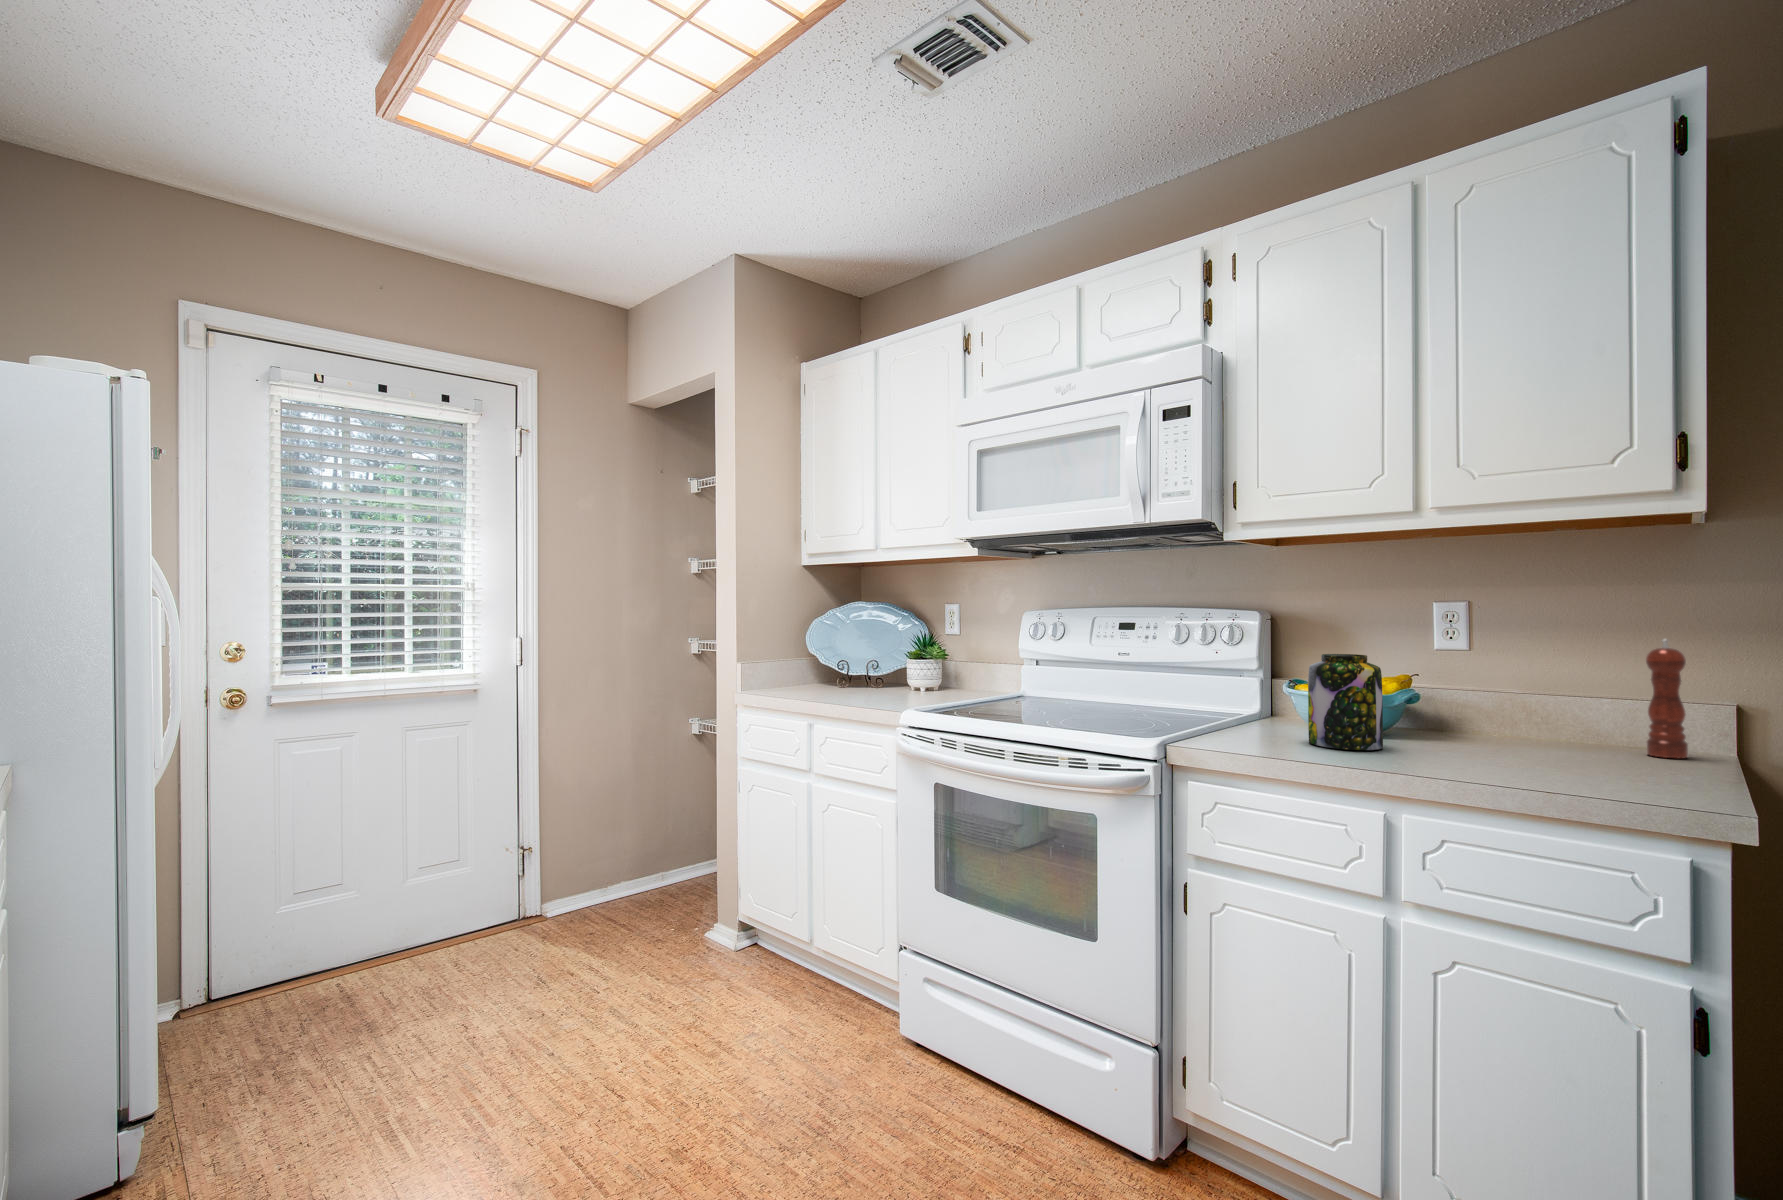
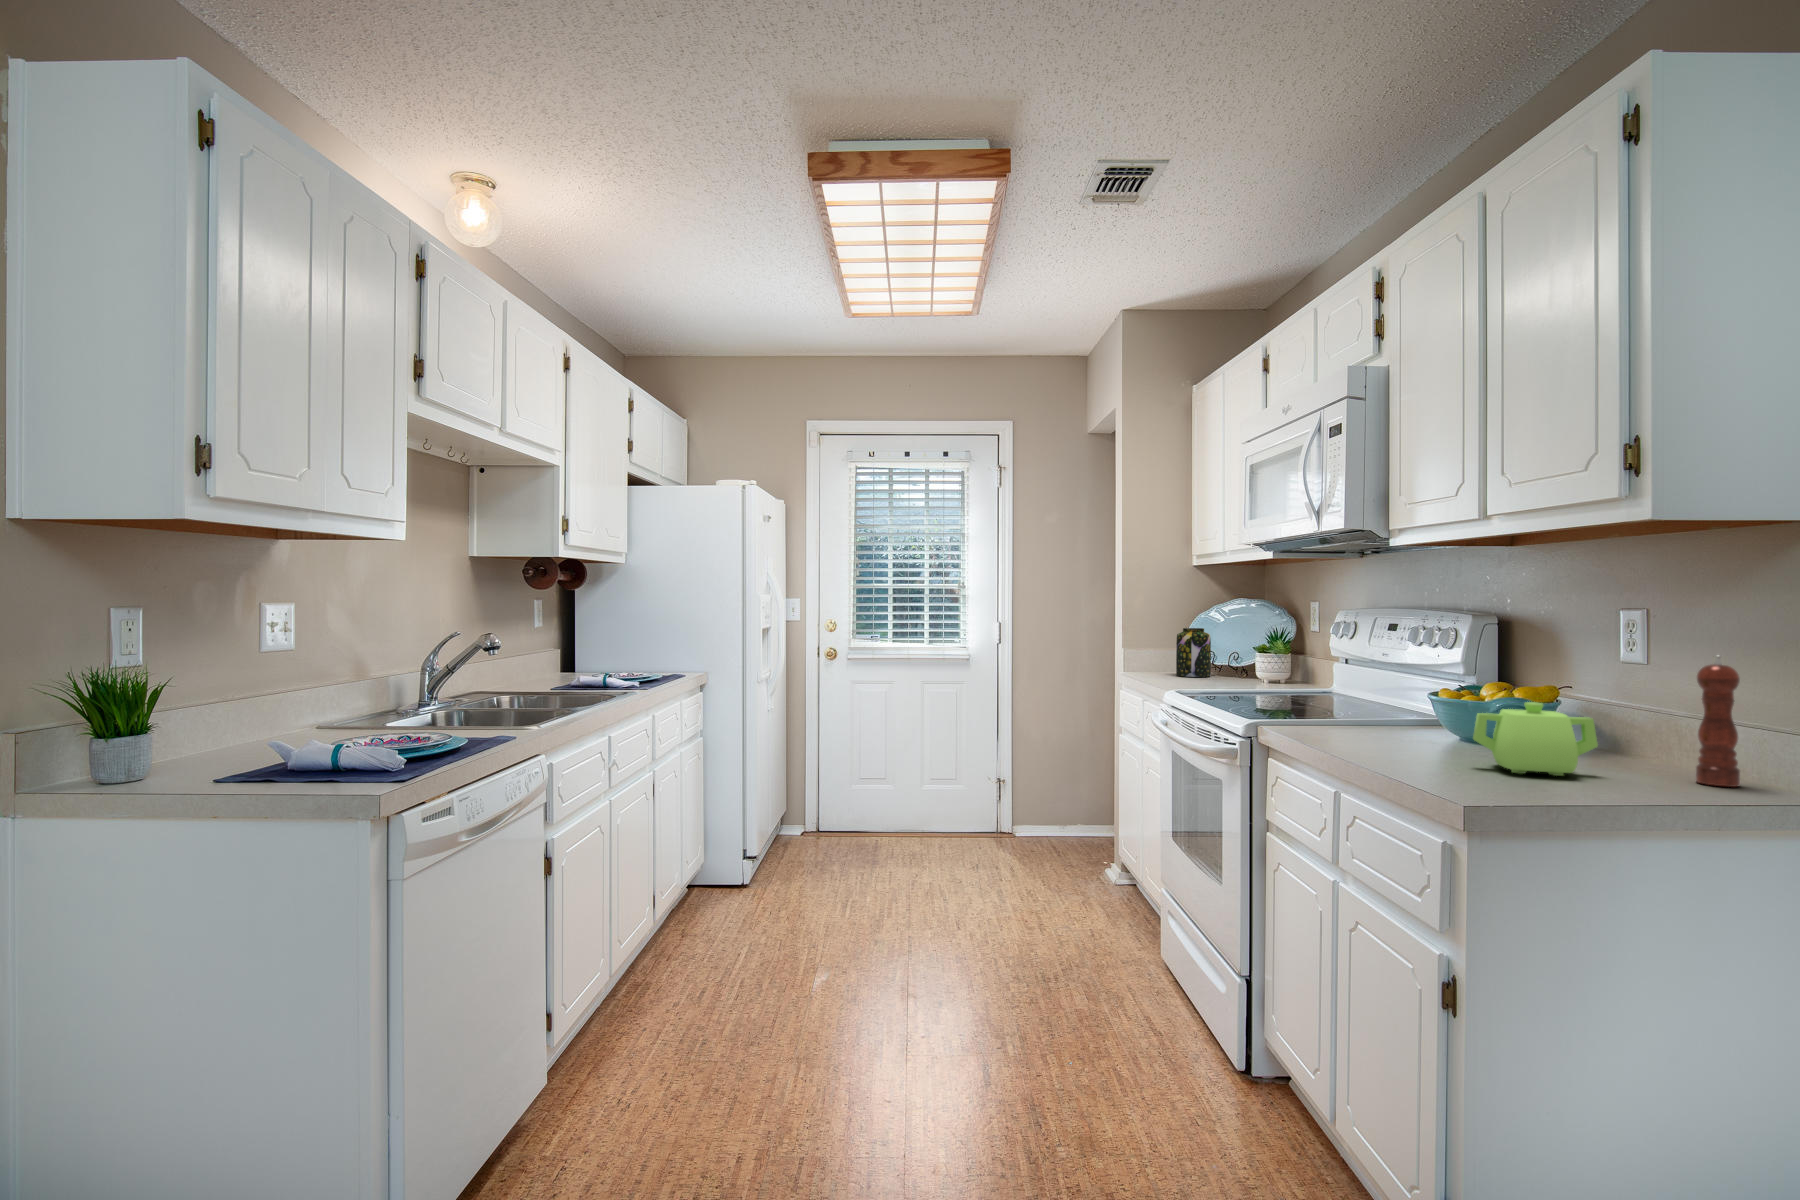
jar: present [1308,654,1383,750] -> present [1176,628,1211,677]
teapot: none [1509,695,1634,771] -> present [1473,702,1598,776]

